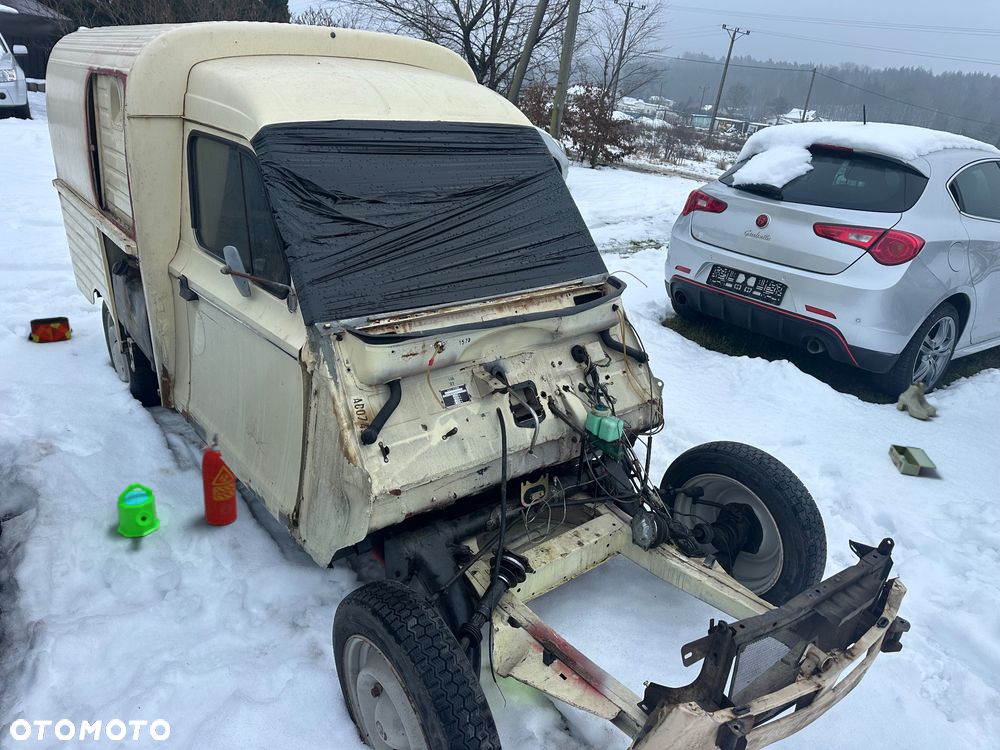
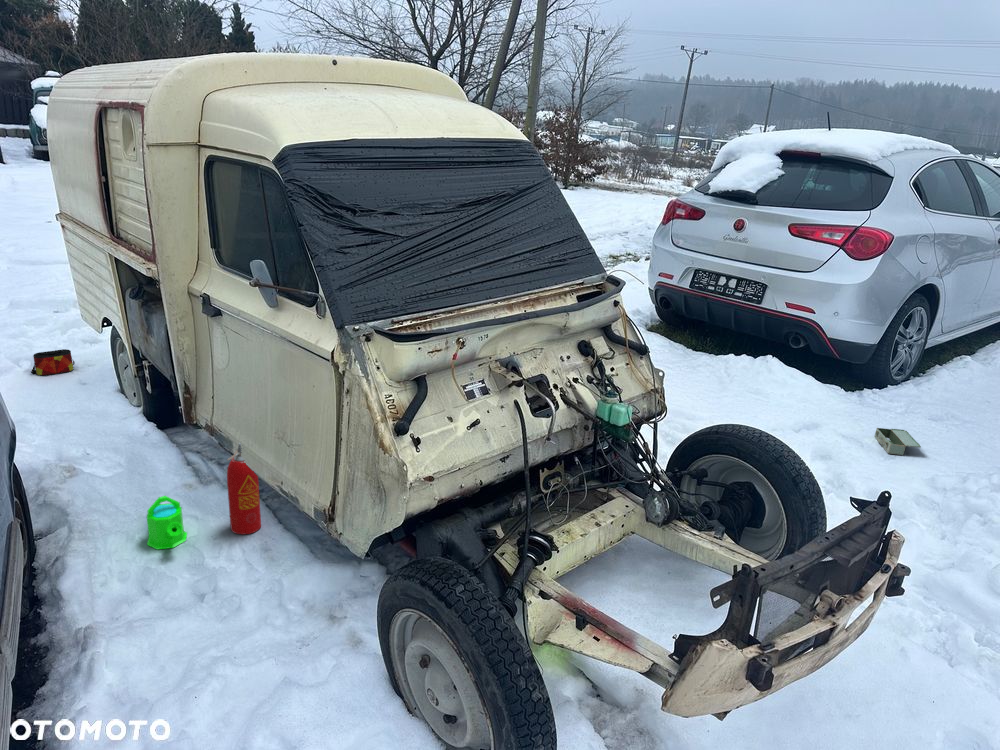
boots: present [896,381,936,419] -> none [879,369,916,405]

